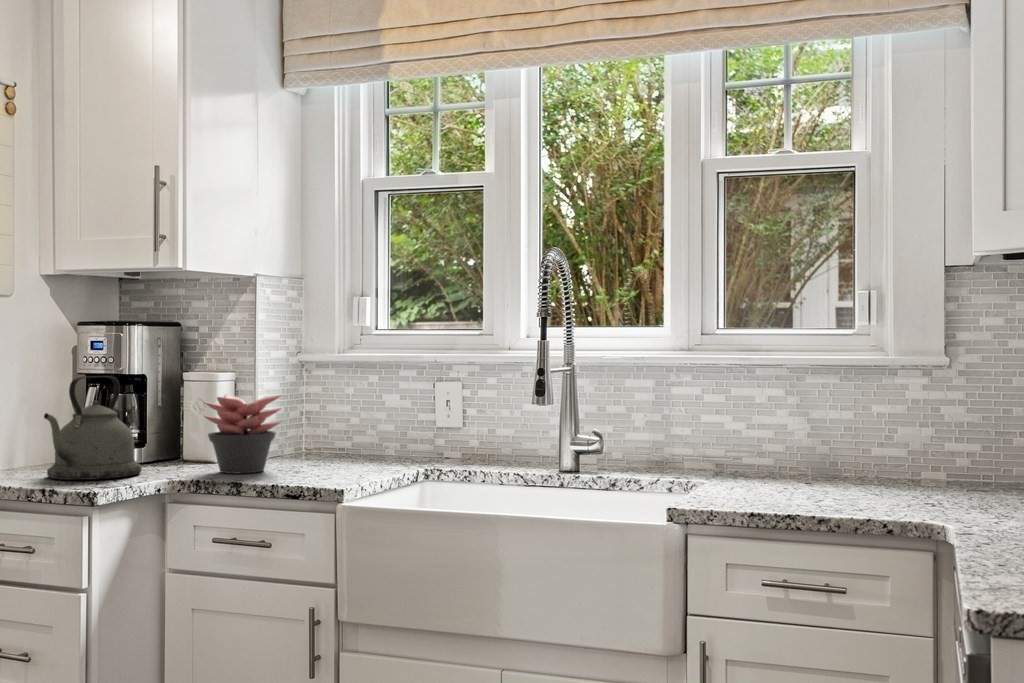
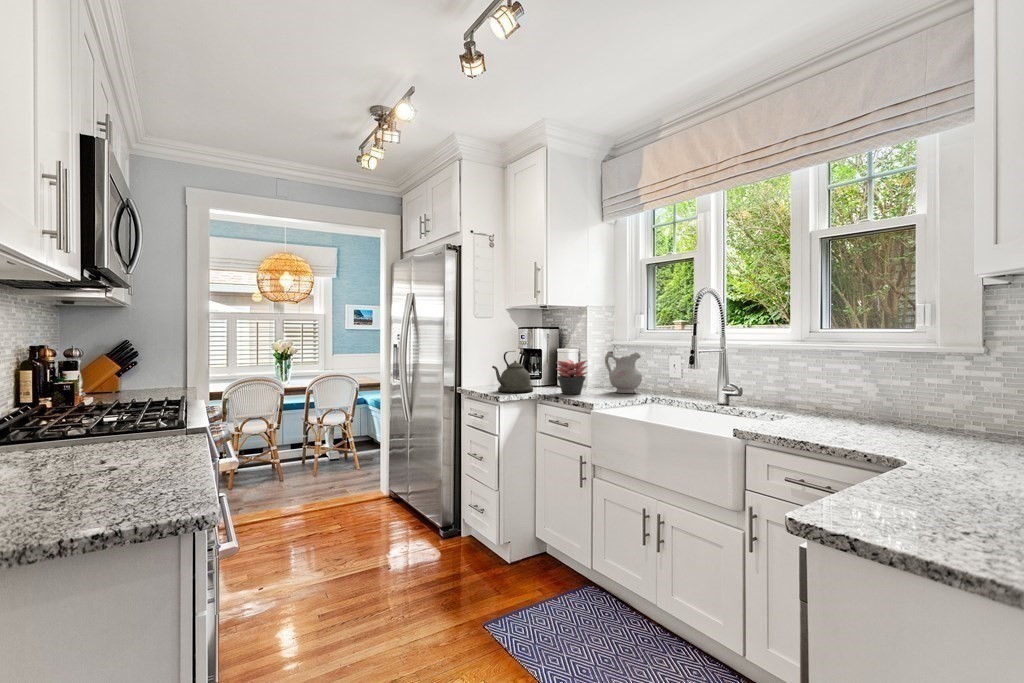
ceramic pitcher: none [306,375,385,463] -> present [605,351,642,393]

